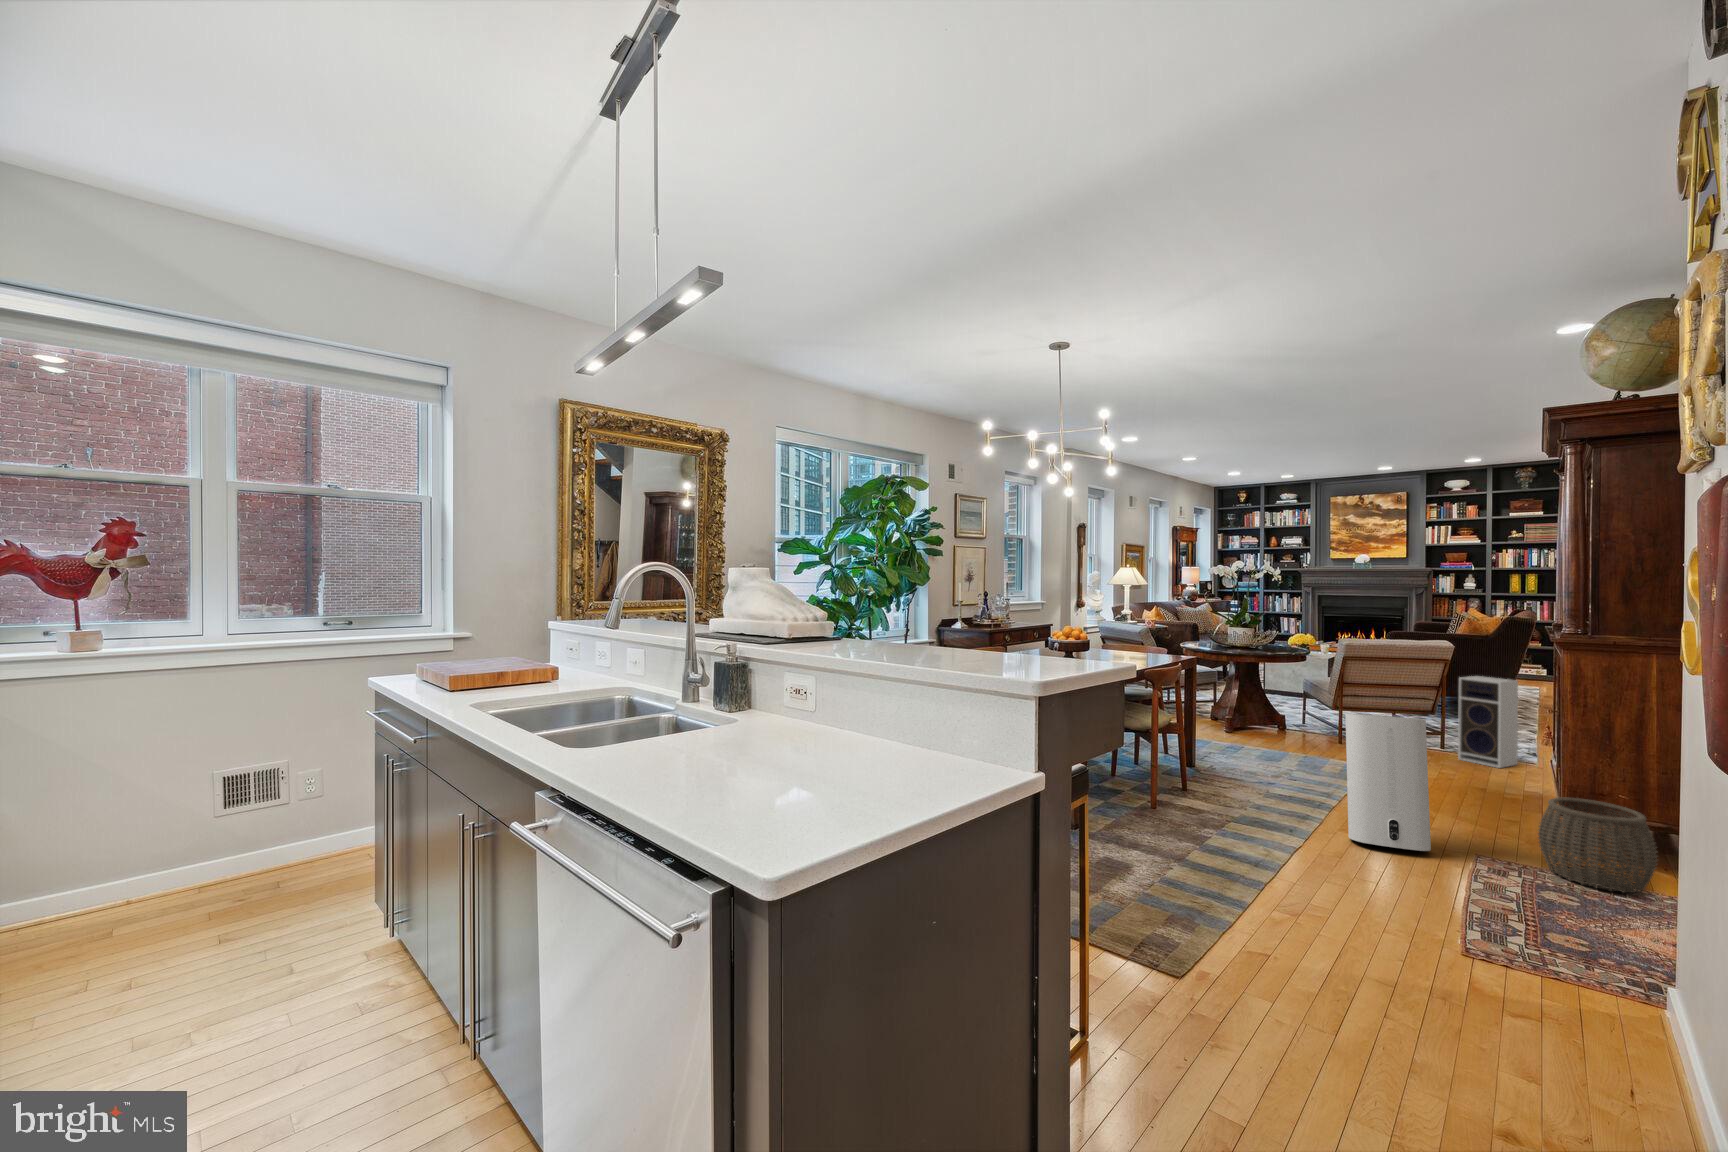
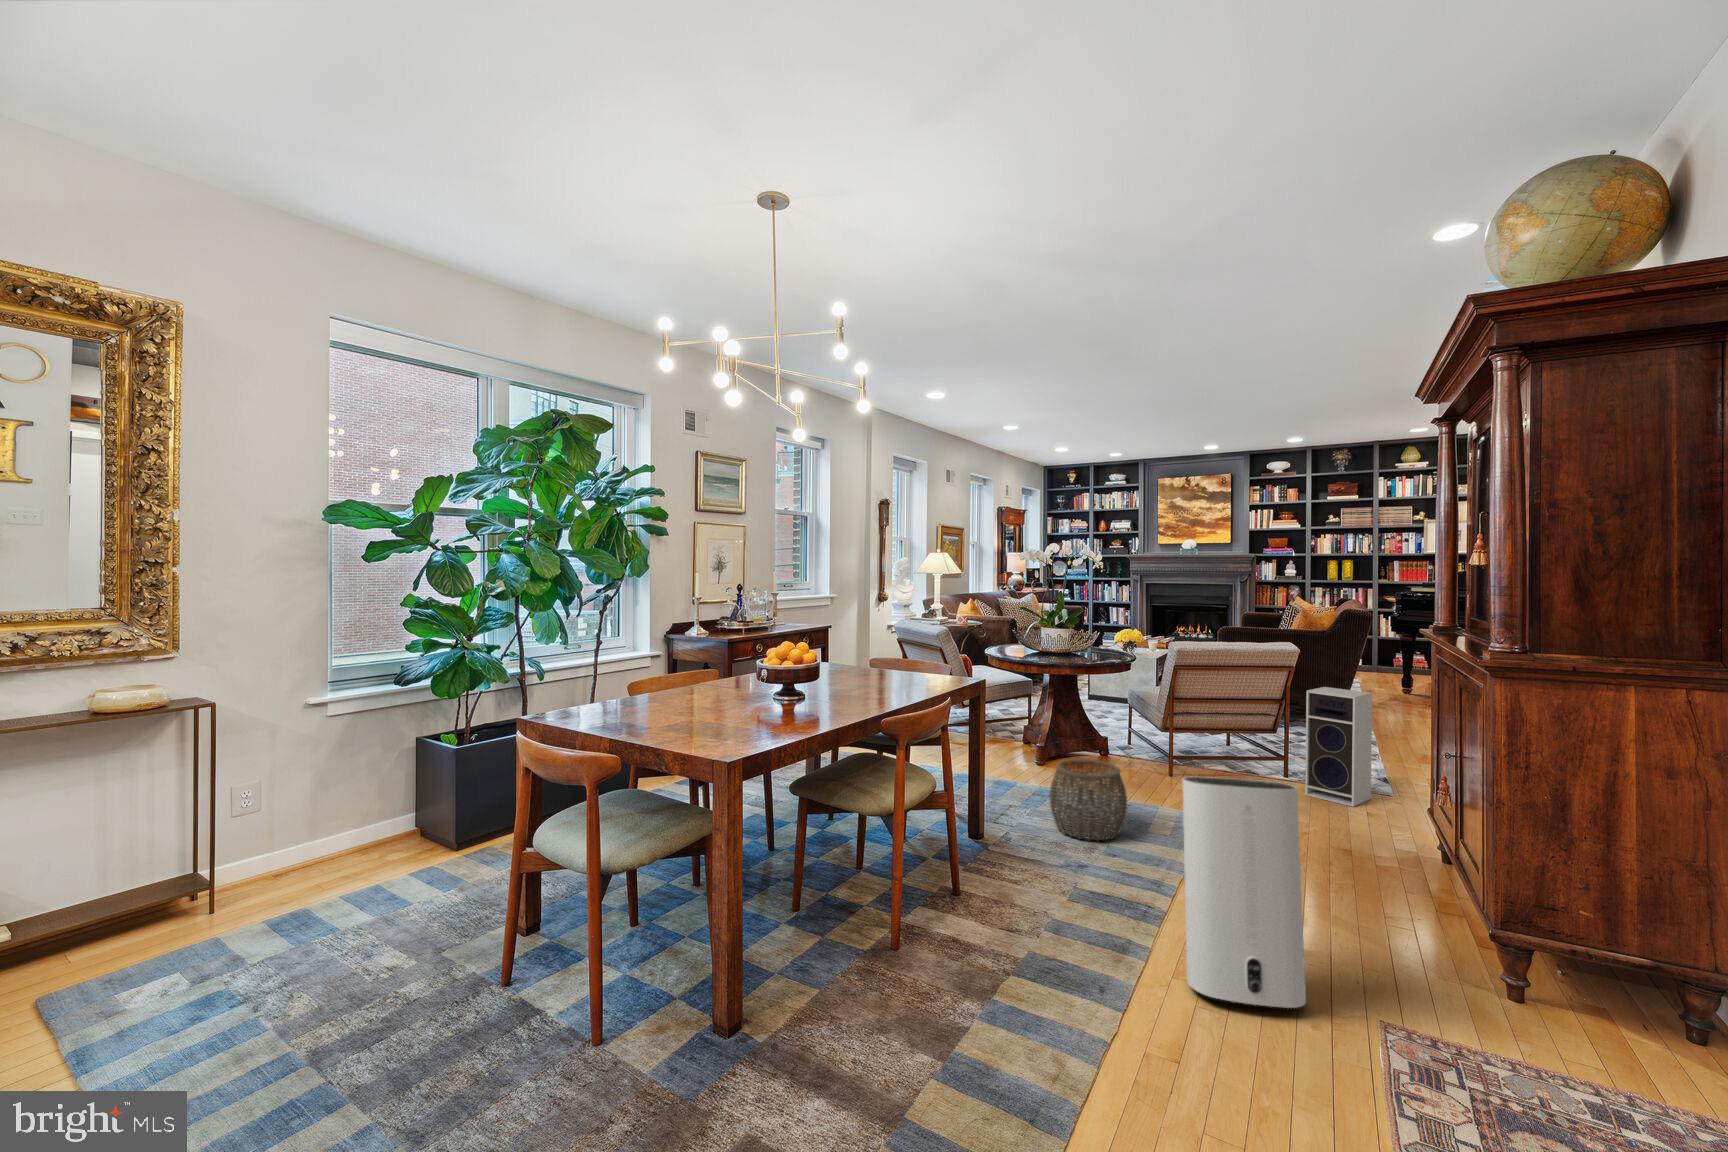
woven basket: present [1538,798,1658,893] -> present [1049,759,1128,841]

